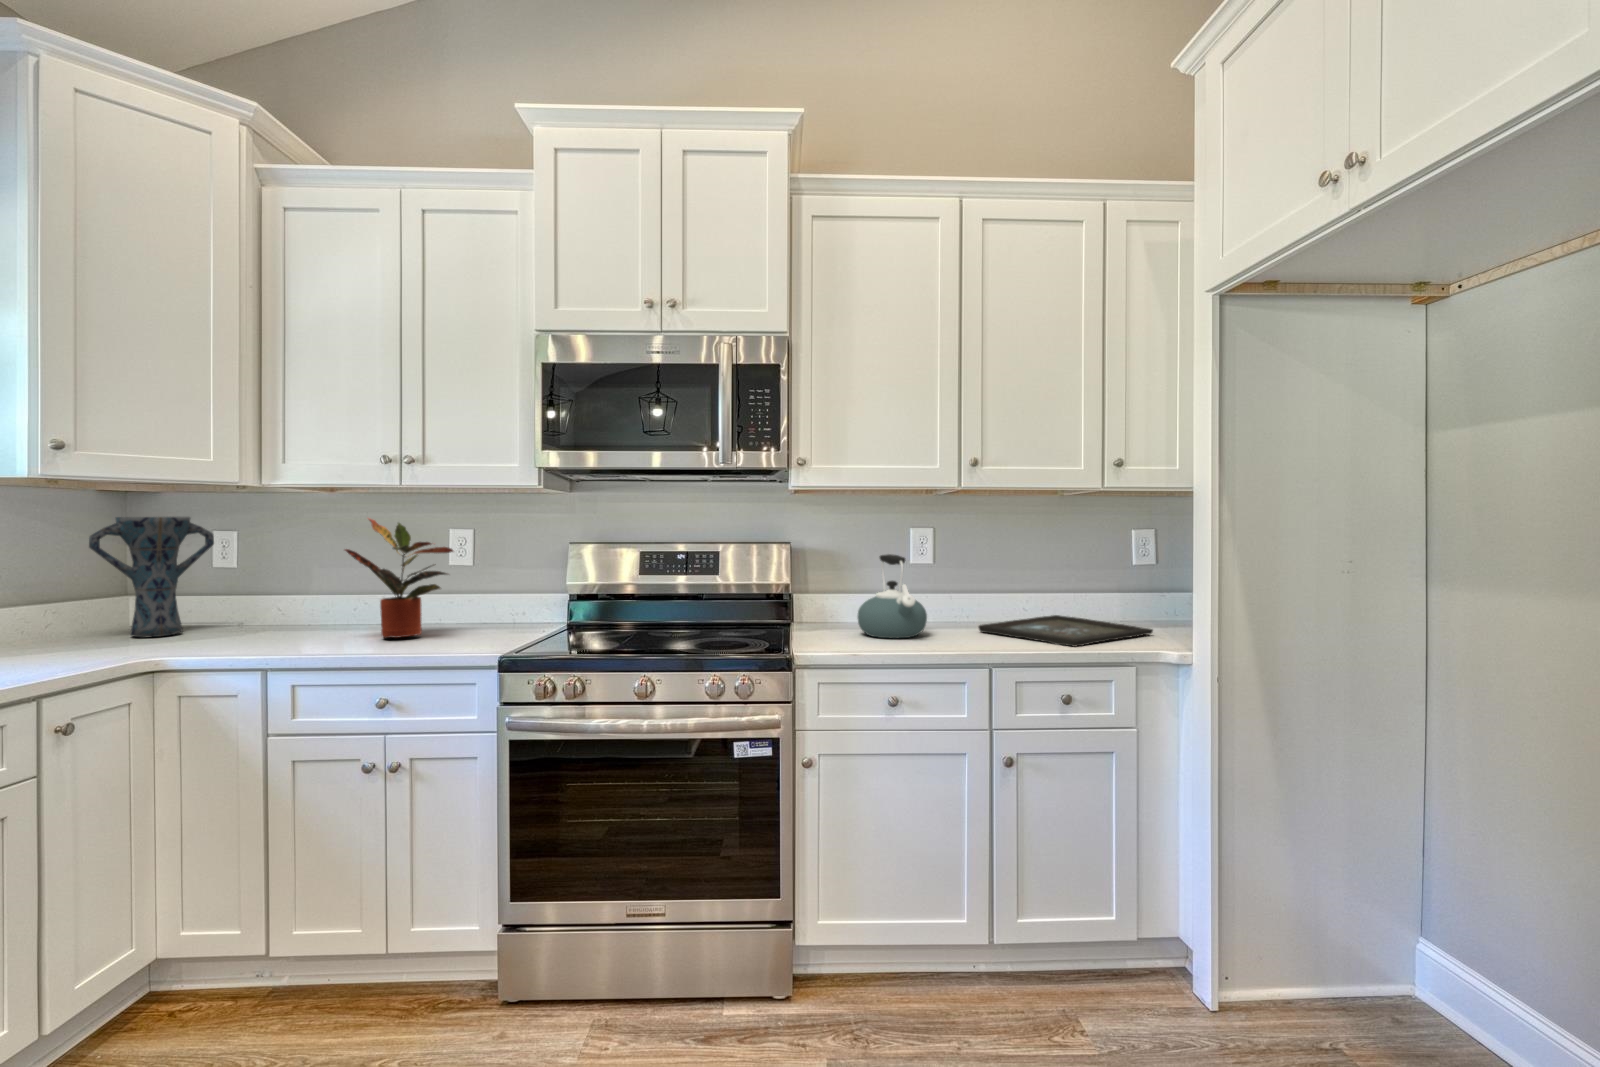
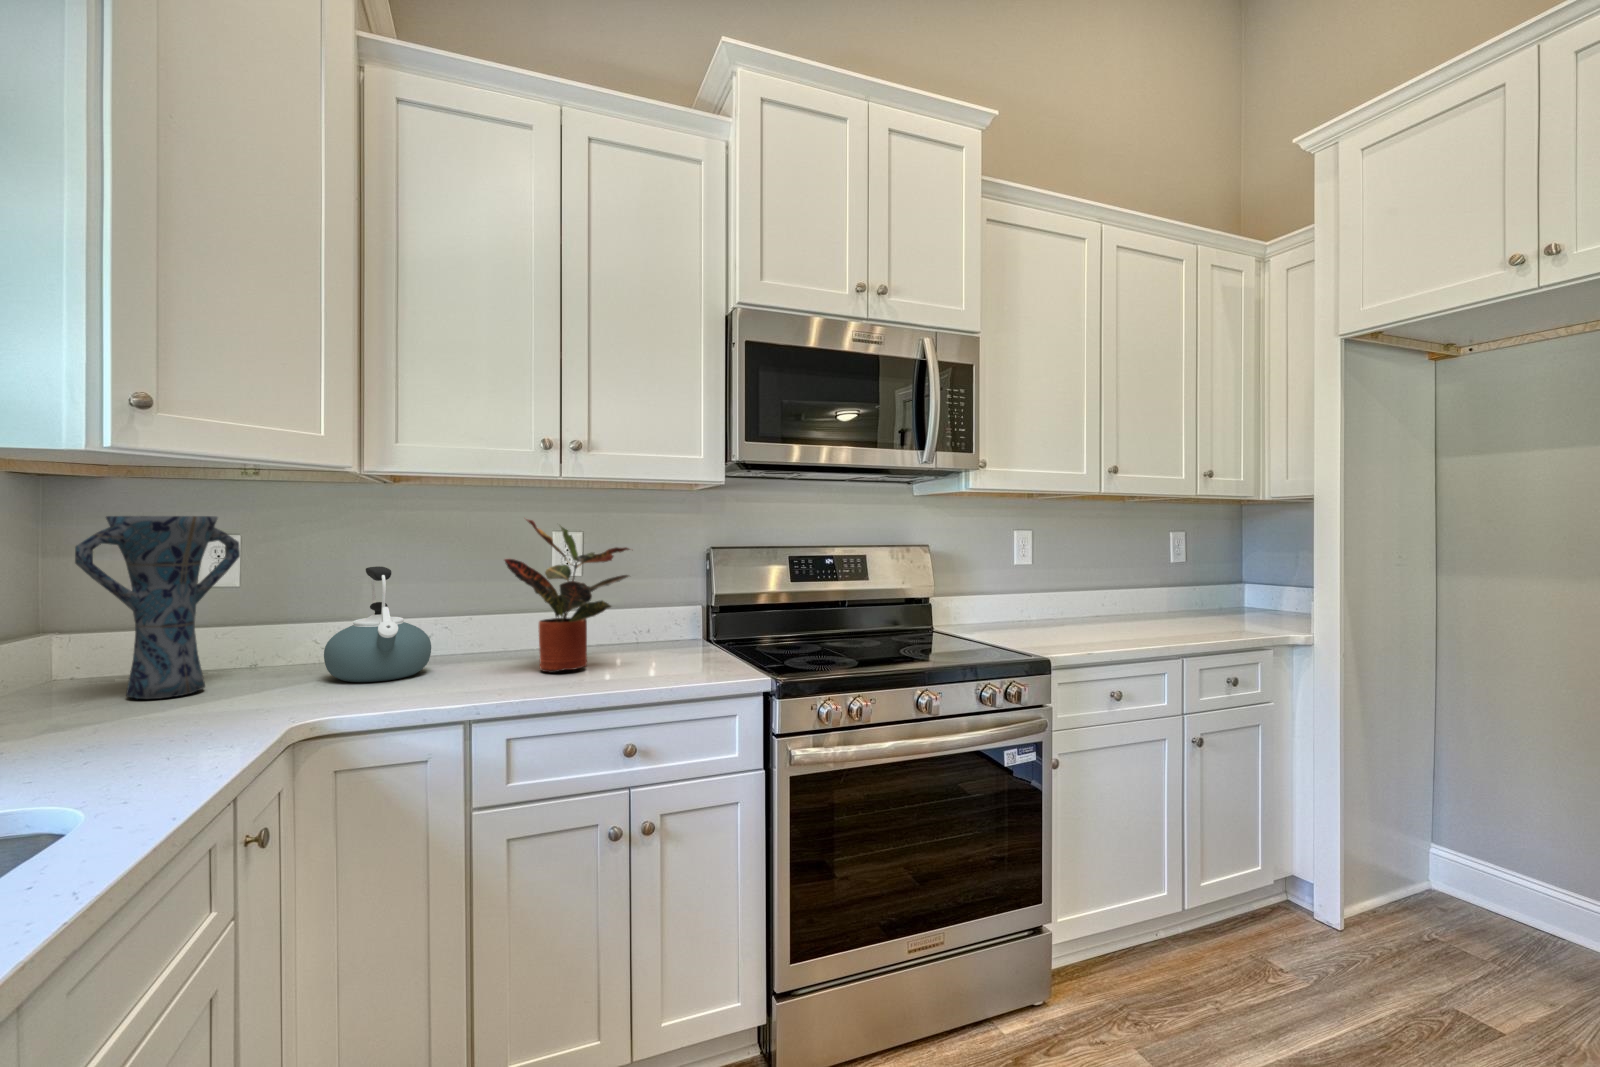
kettle: present [858,554,927,638] -> present [324,566,431,682]
tray: present [979,615,1153,647] -> none [1095,608,1221,633]

